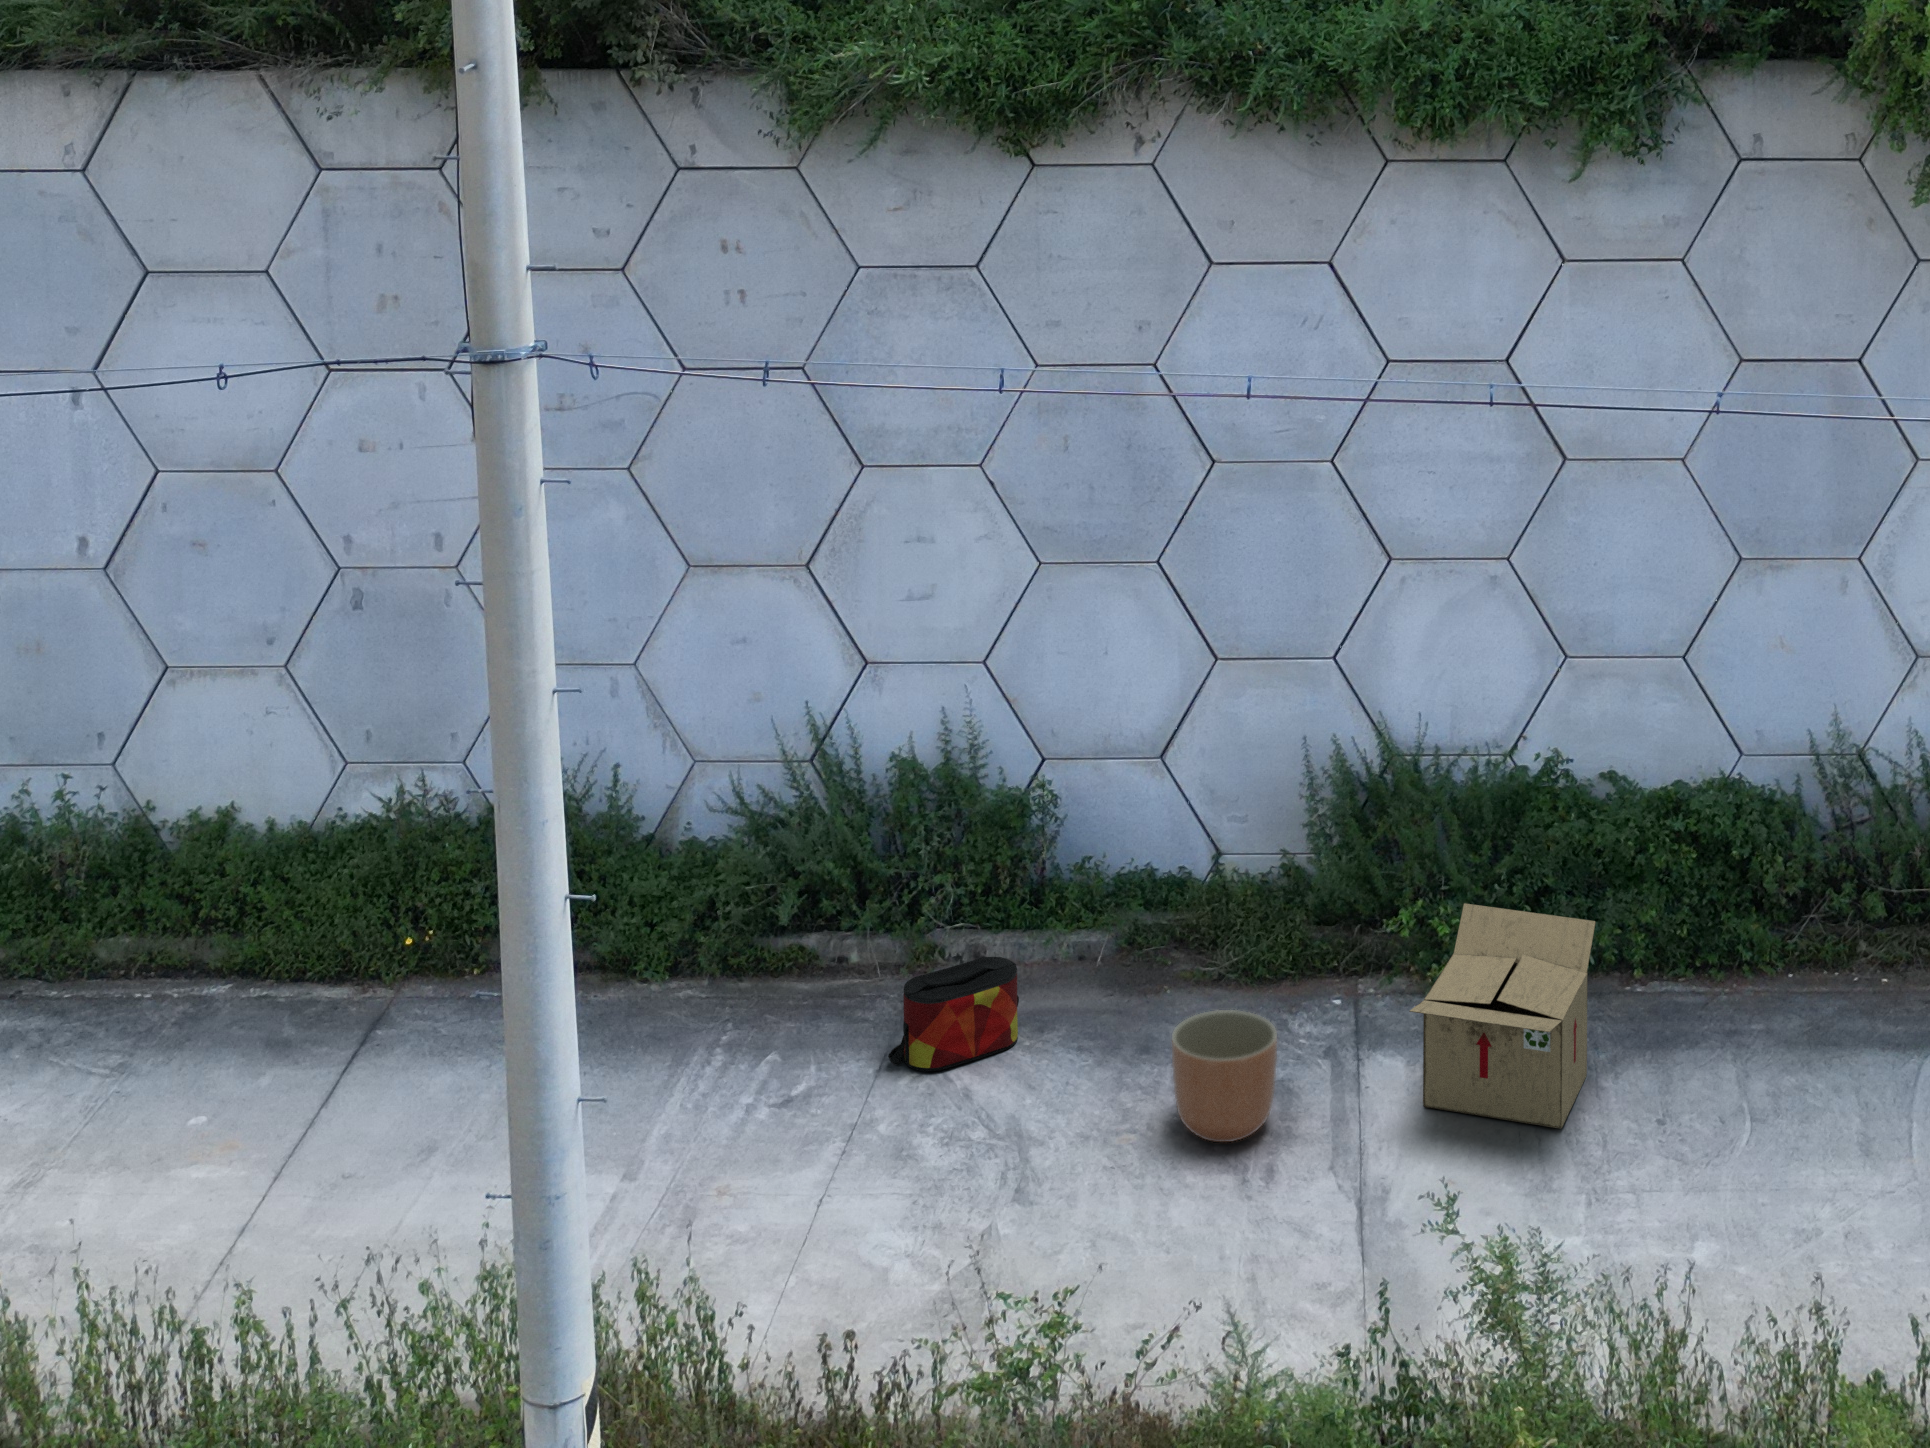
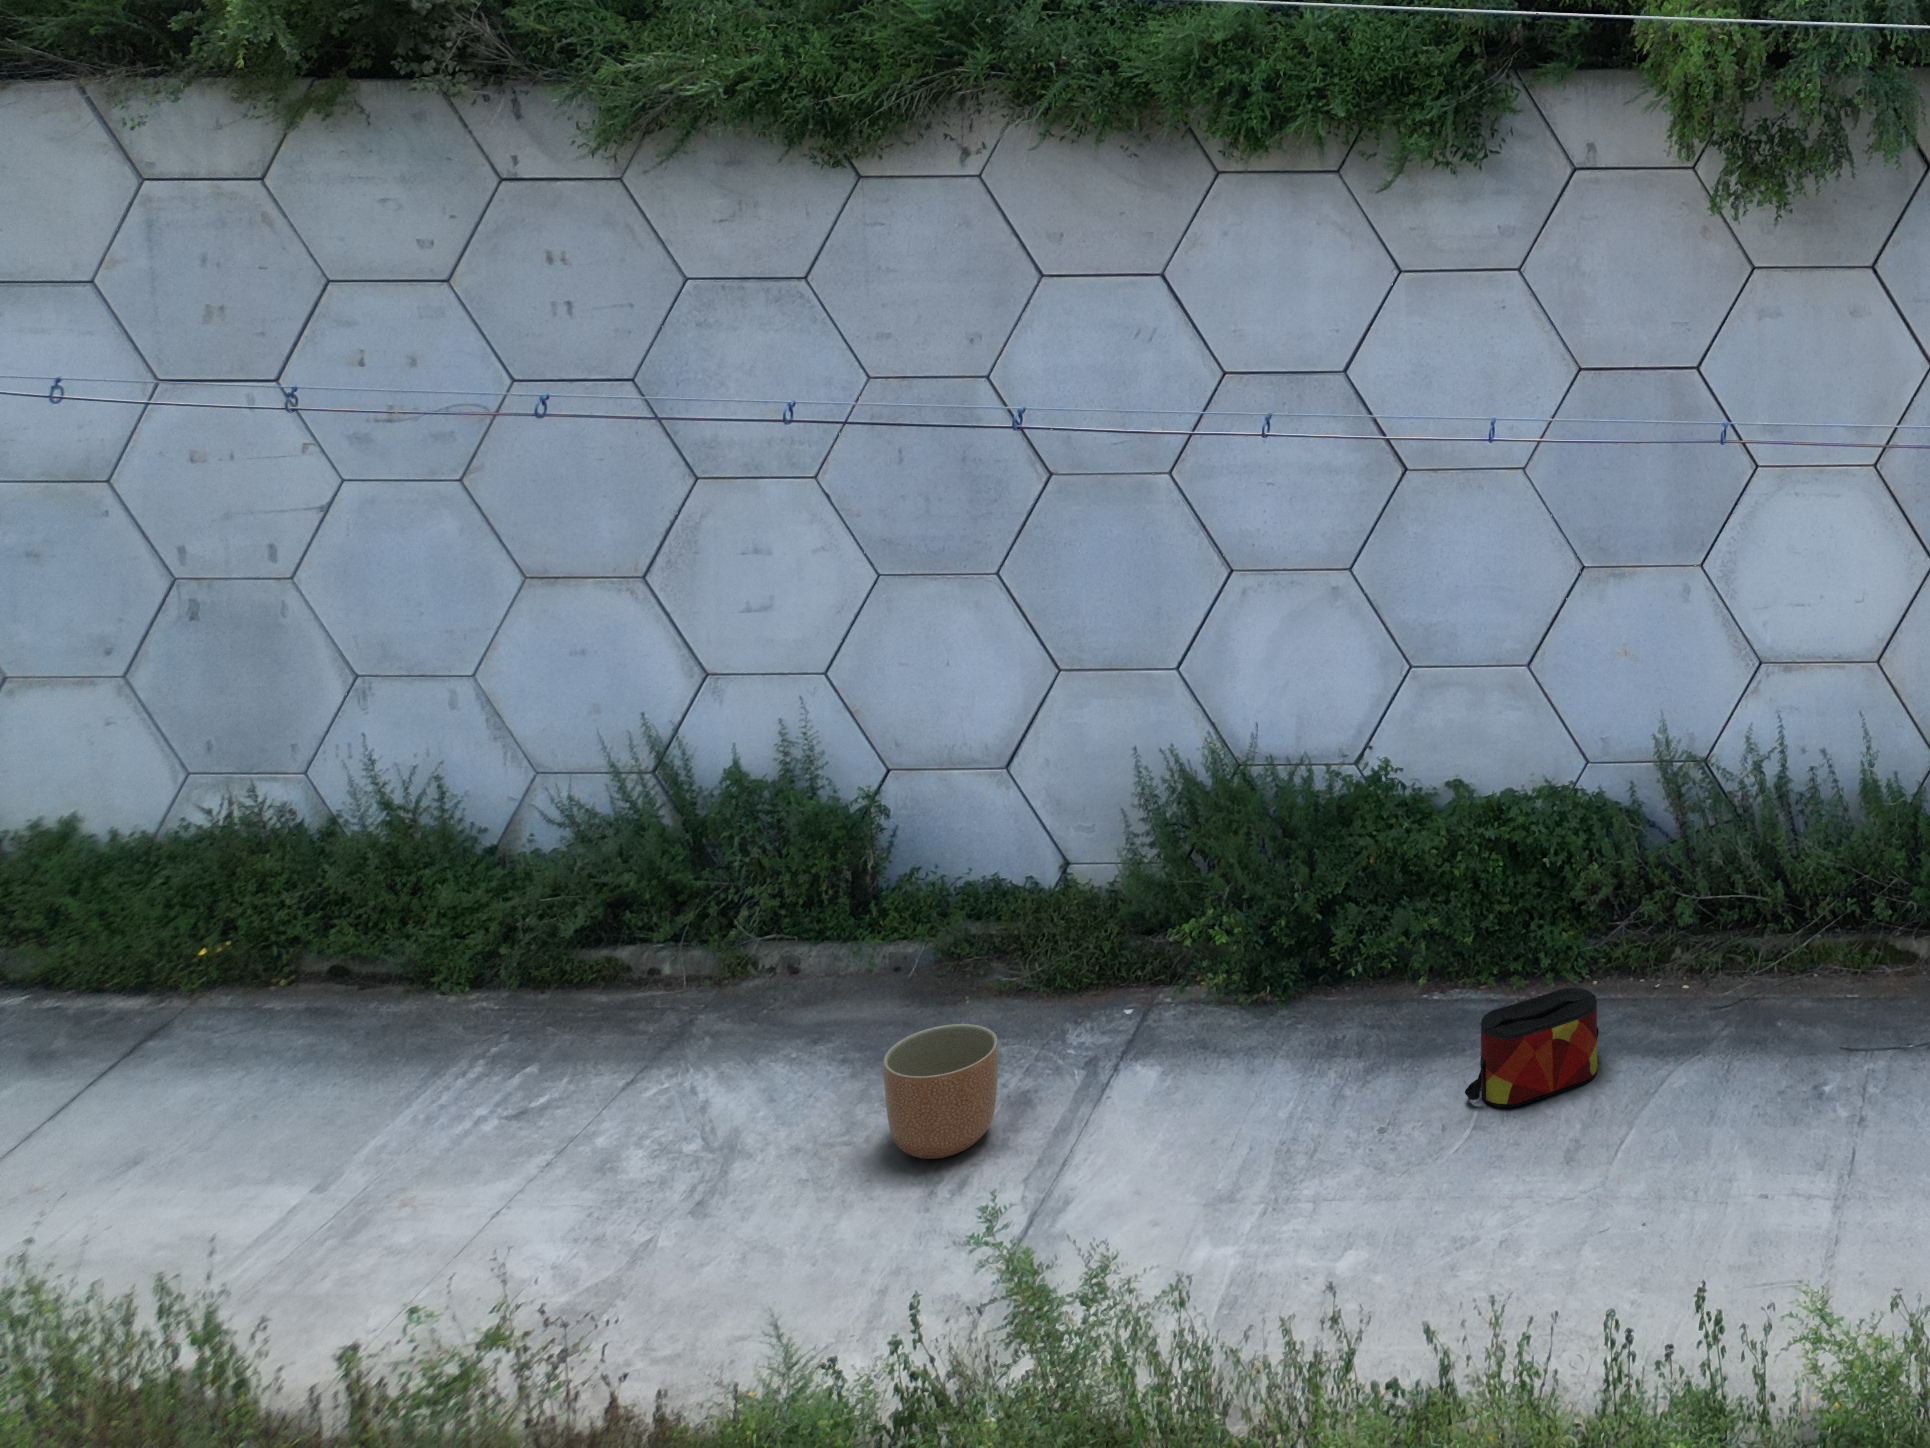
cardboard box: present [1409,903,1596,1129] -> none [1121,913,1358,1143]
bag: present [888,957,1019,1071] -> present [1465,988,1599,1107]

